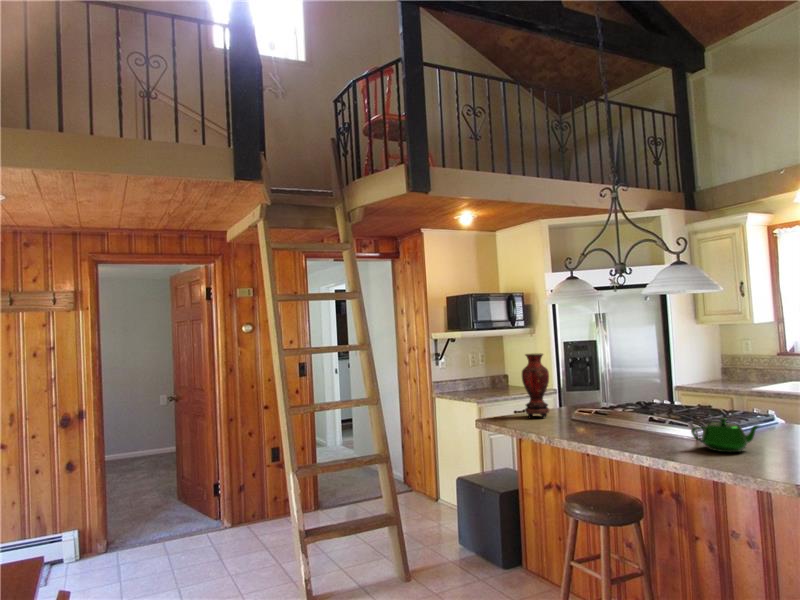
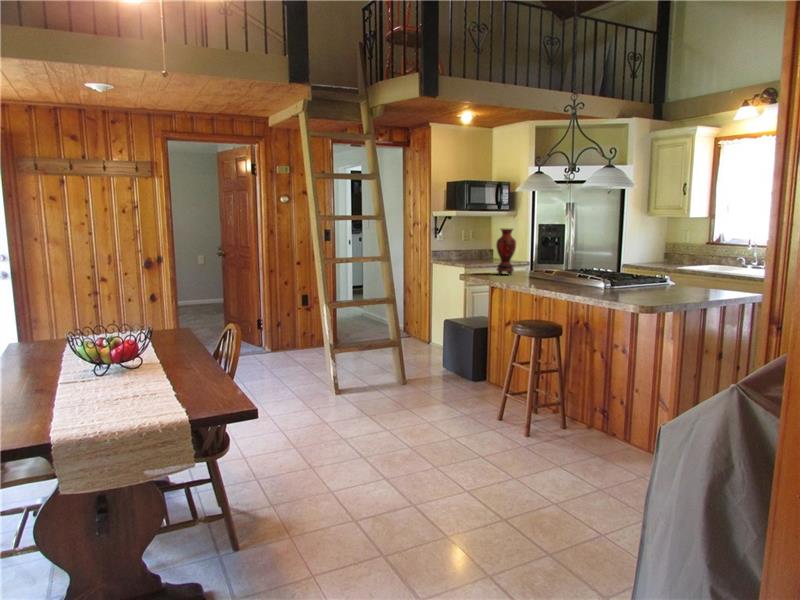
teapot: present [691,418,760,452] -> none [596,272,641,293]

